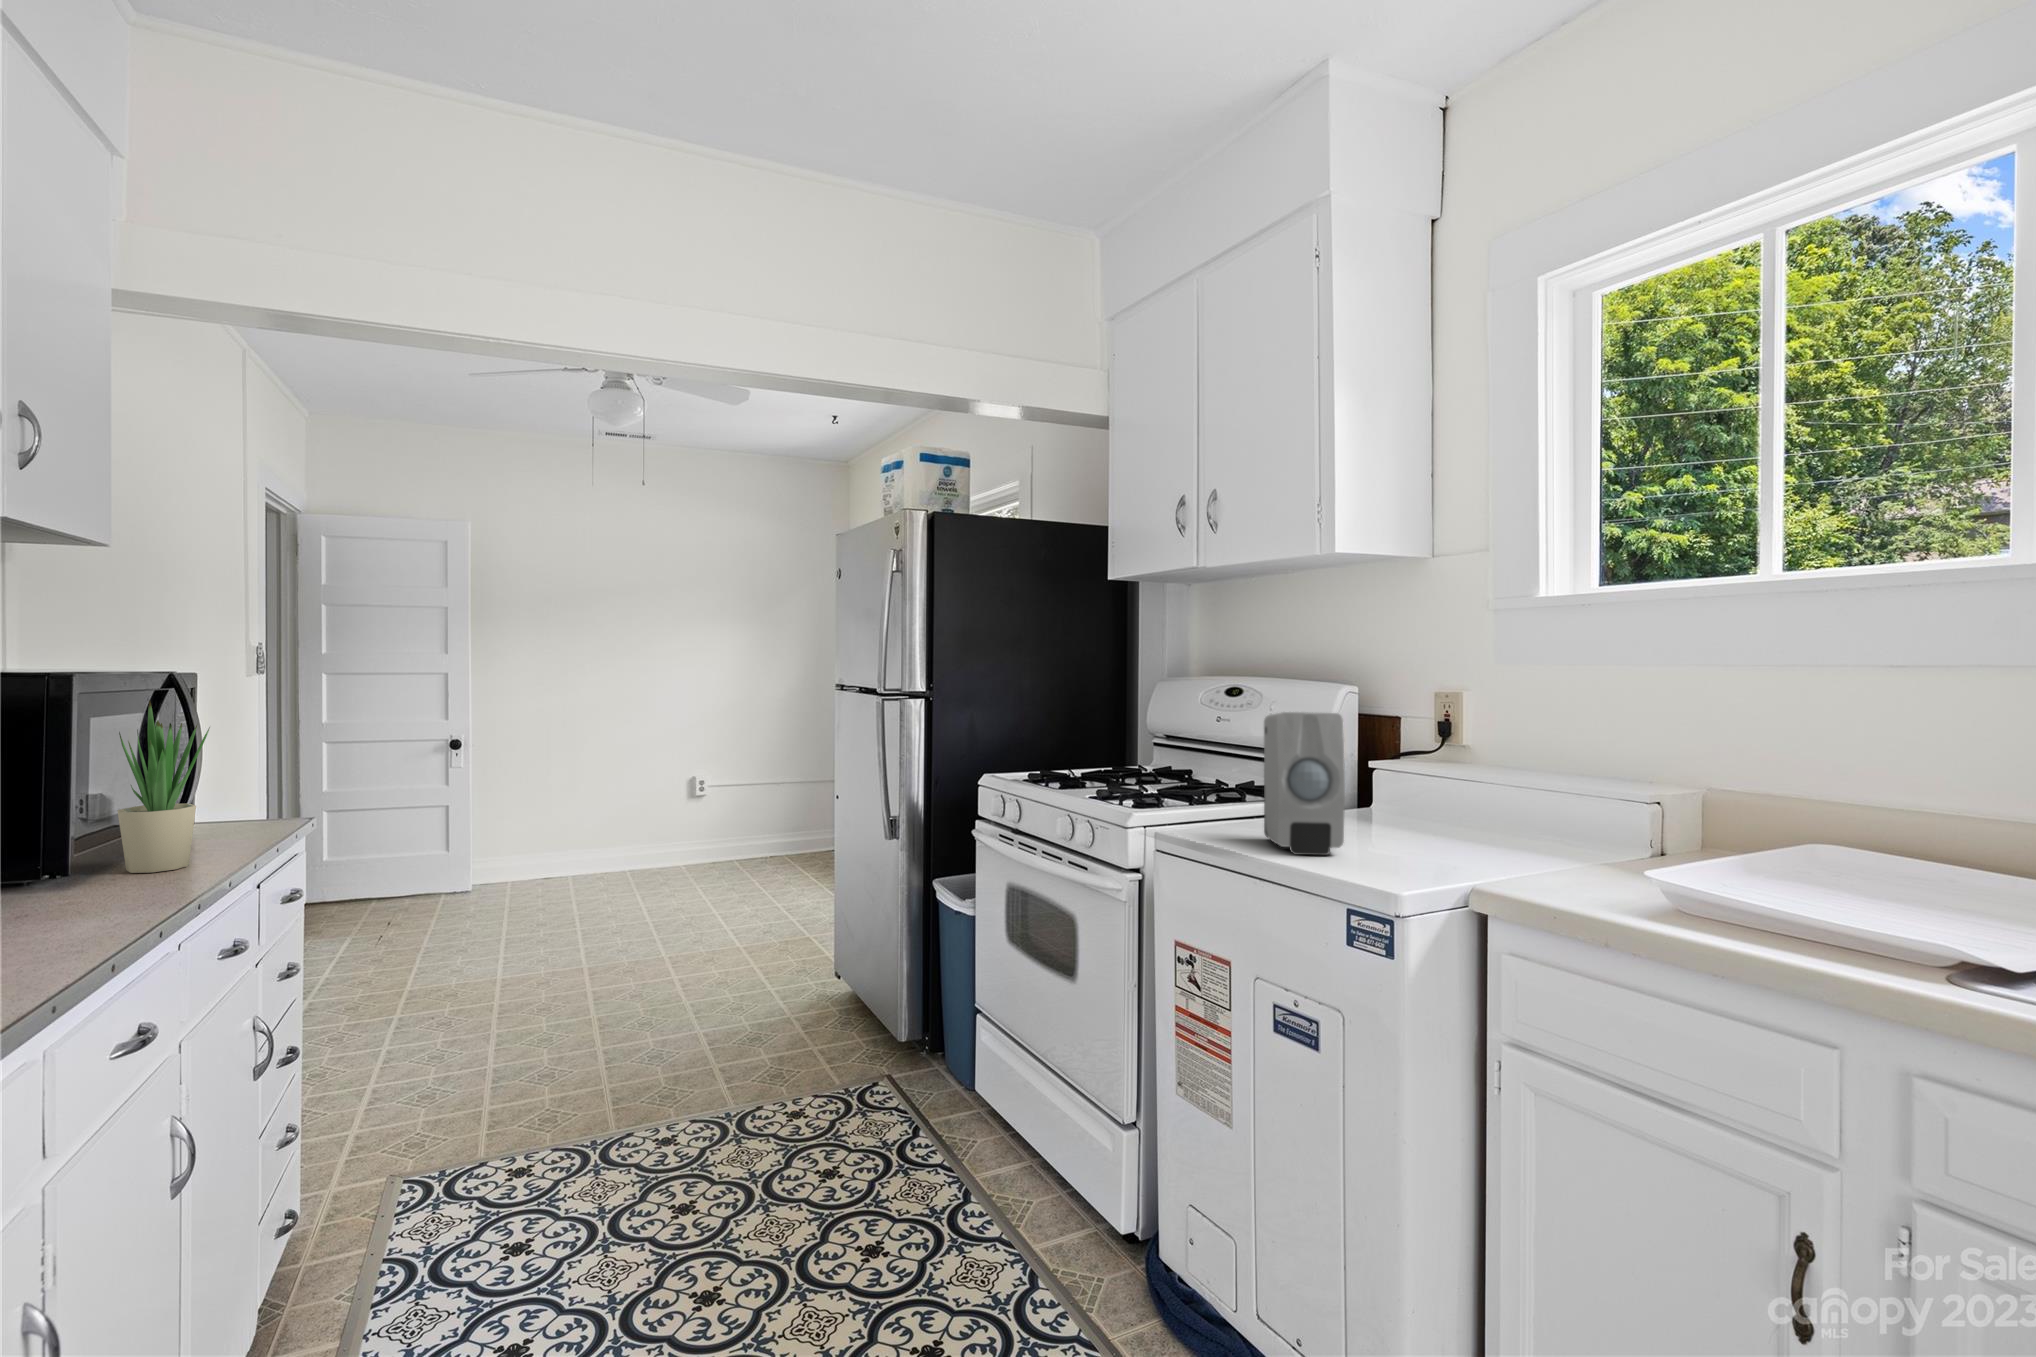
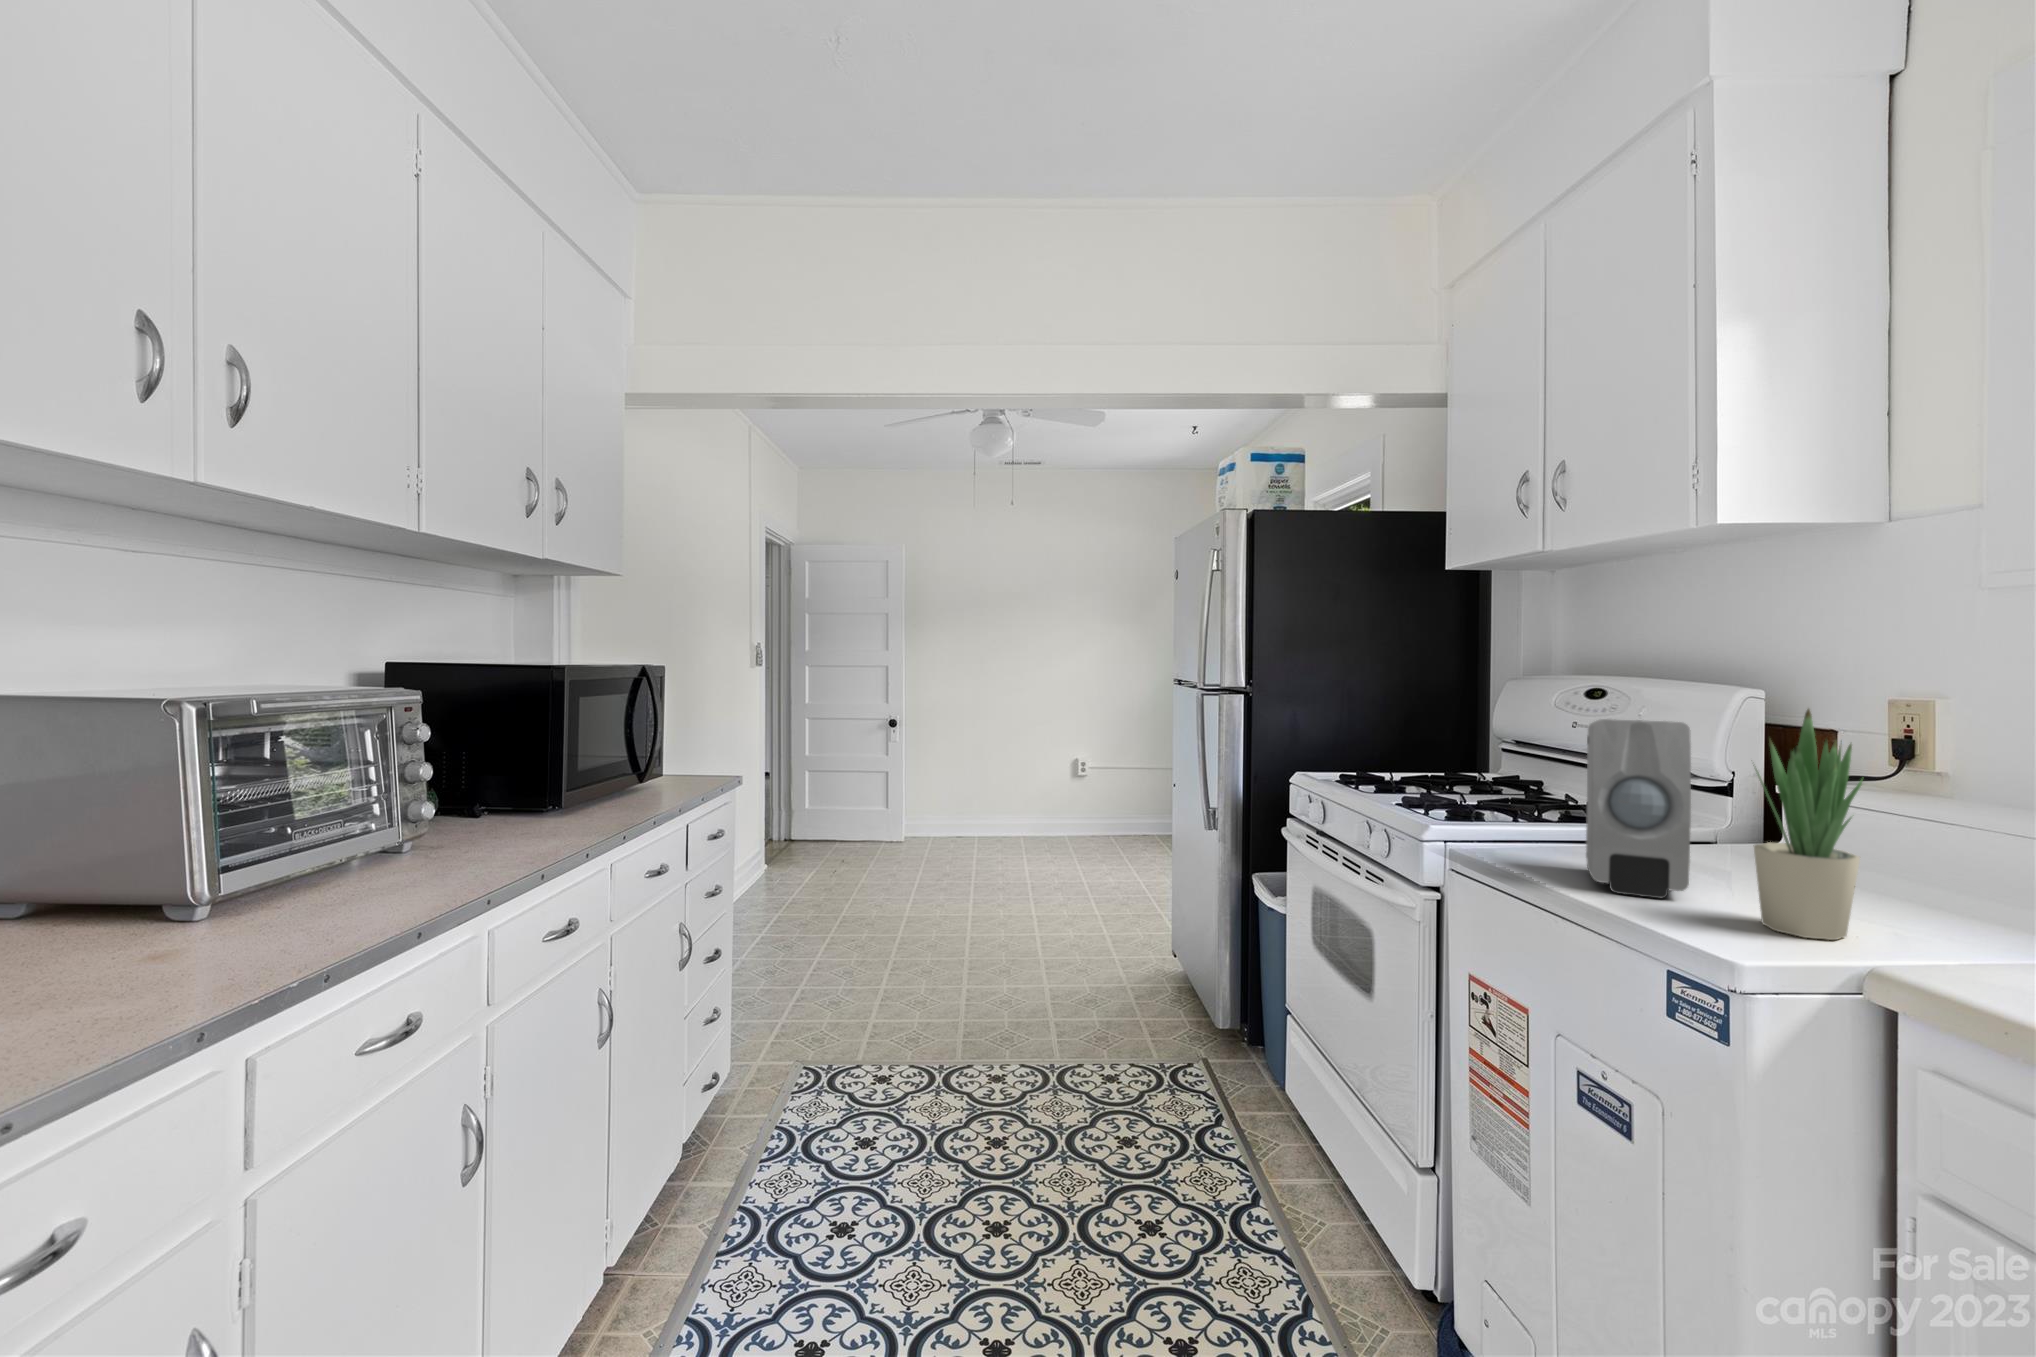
potted plant: present [118,701,210,873] -> present [1754,709,1862,940]

